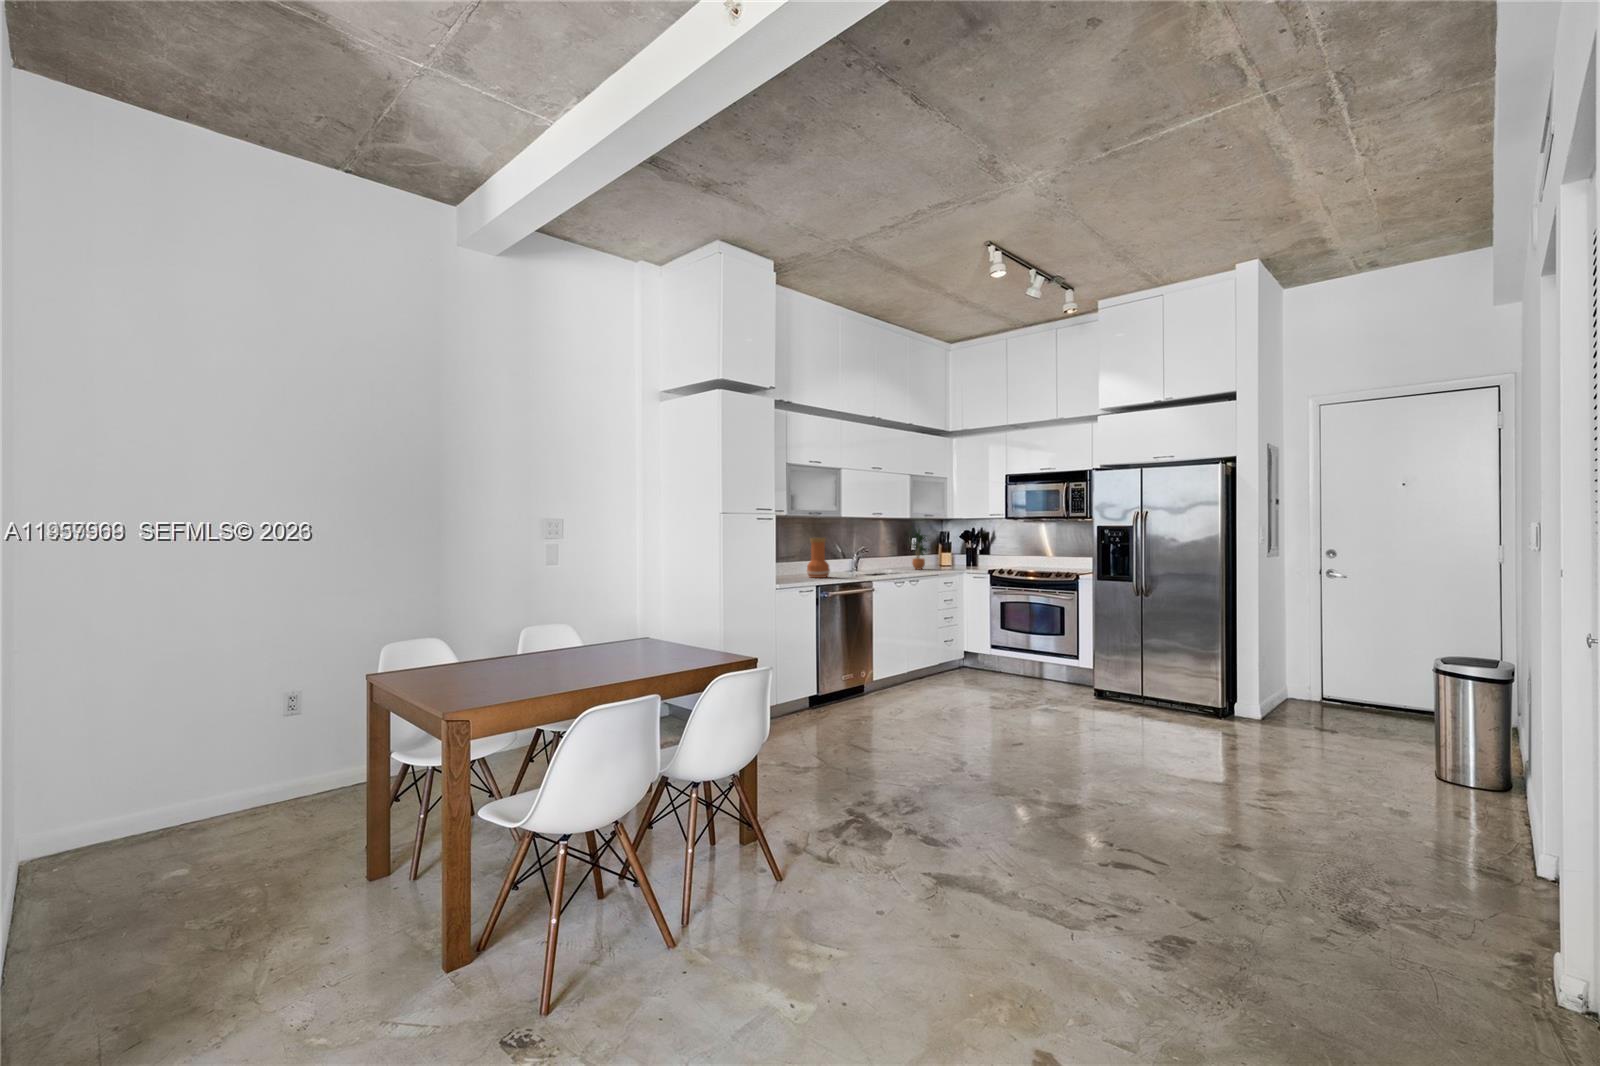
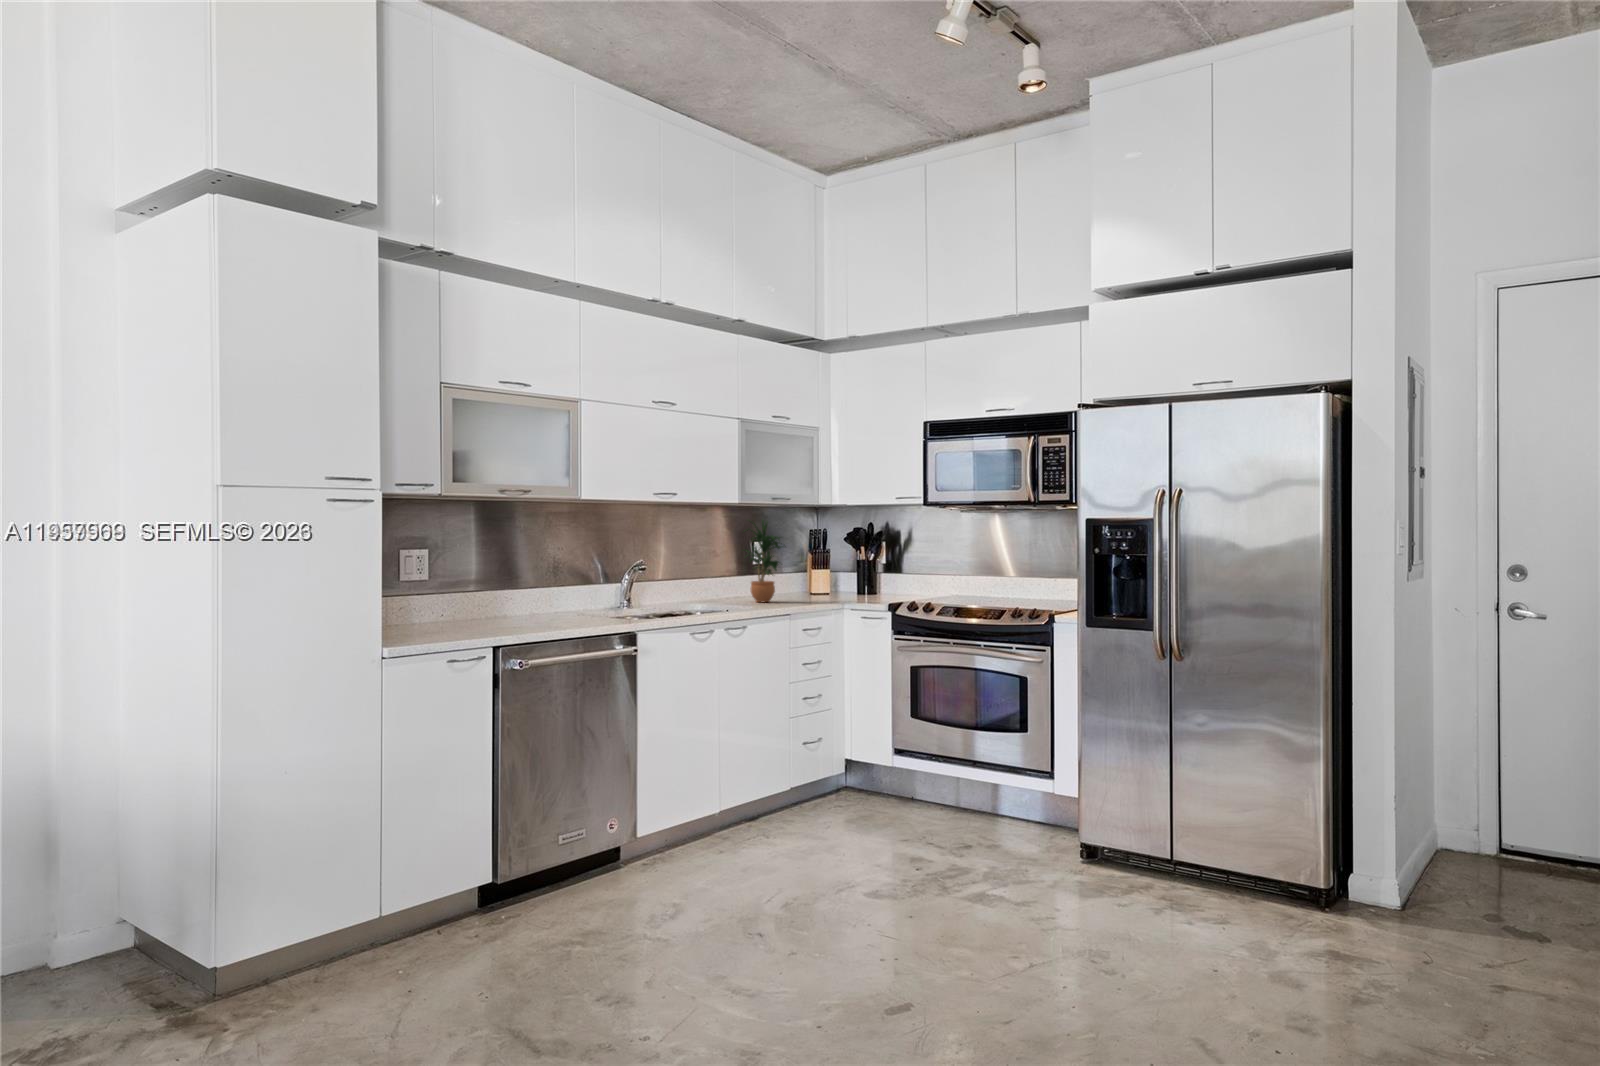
vase: present [807,538,830,578] -> none [498,542,549,626]

